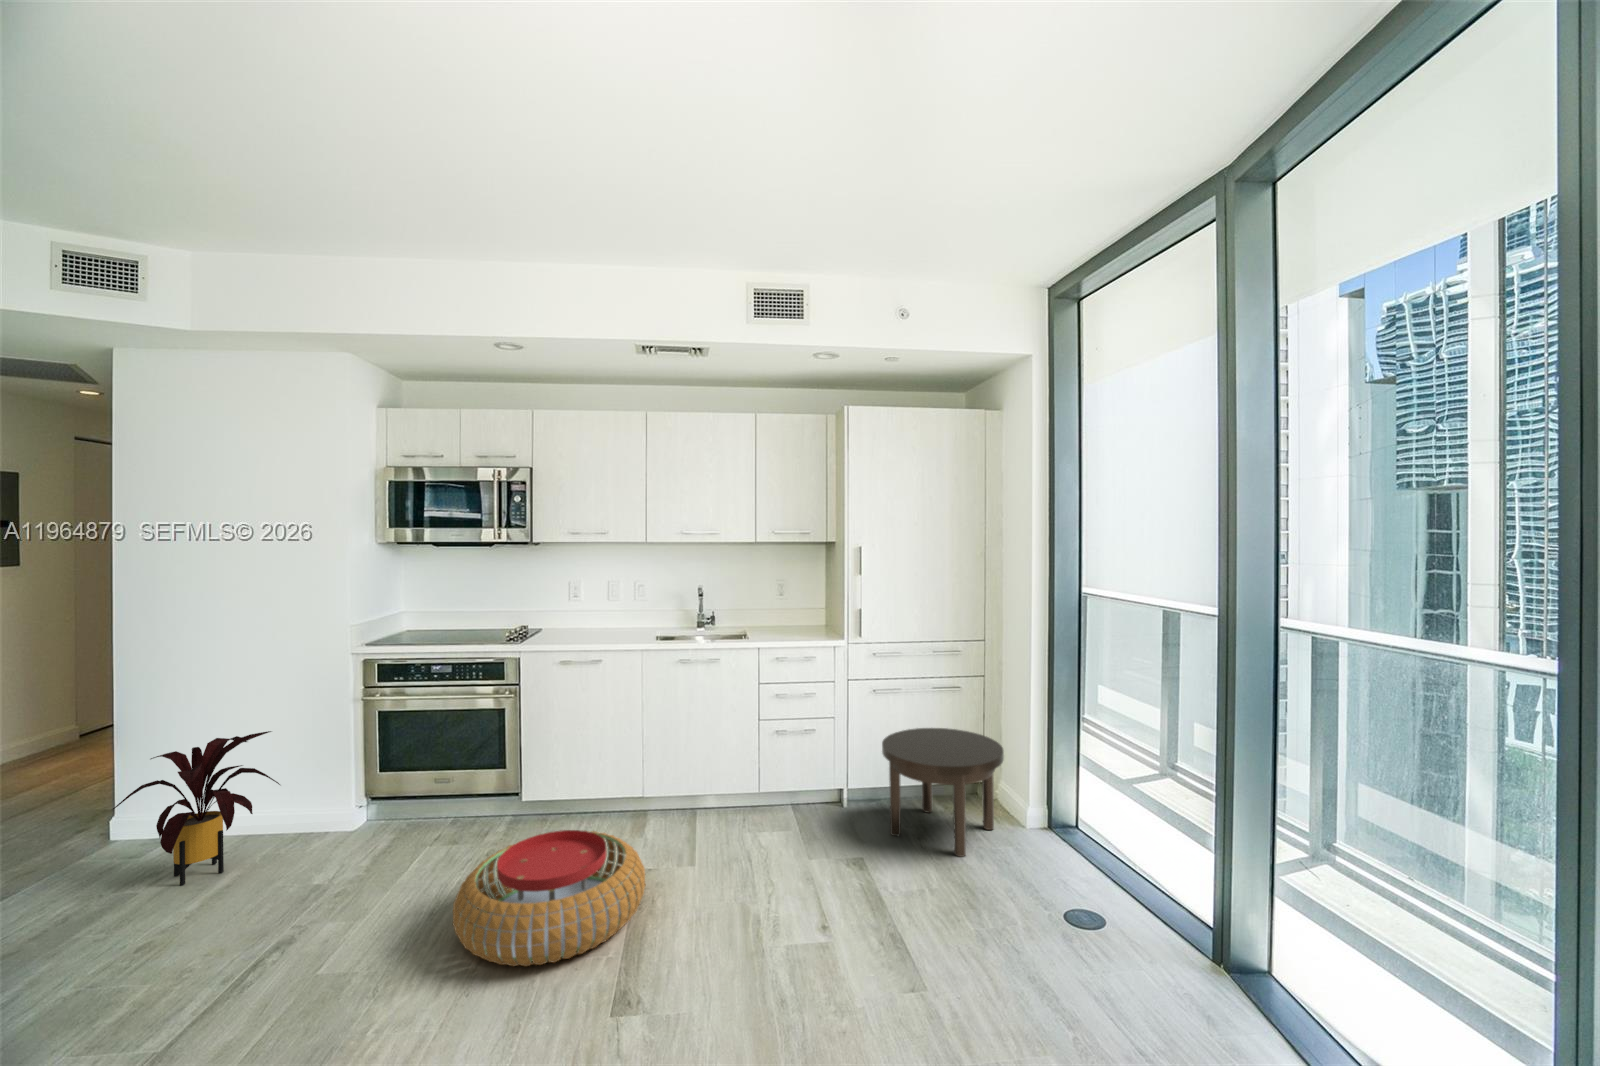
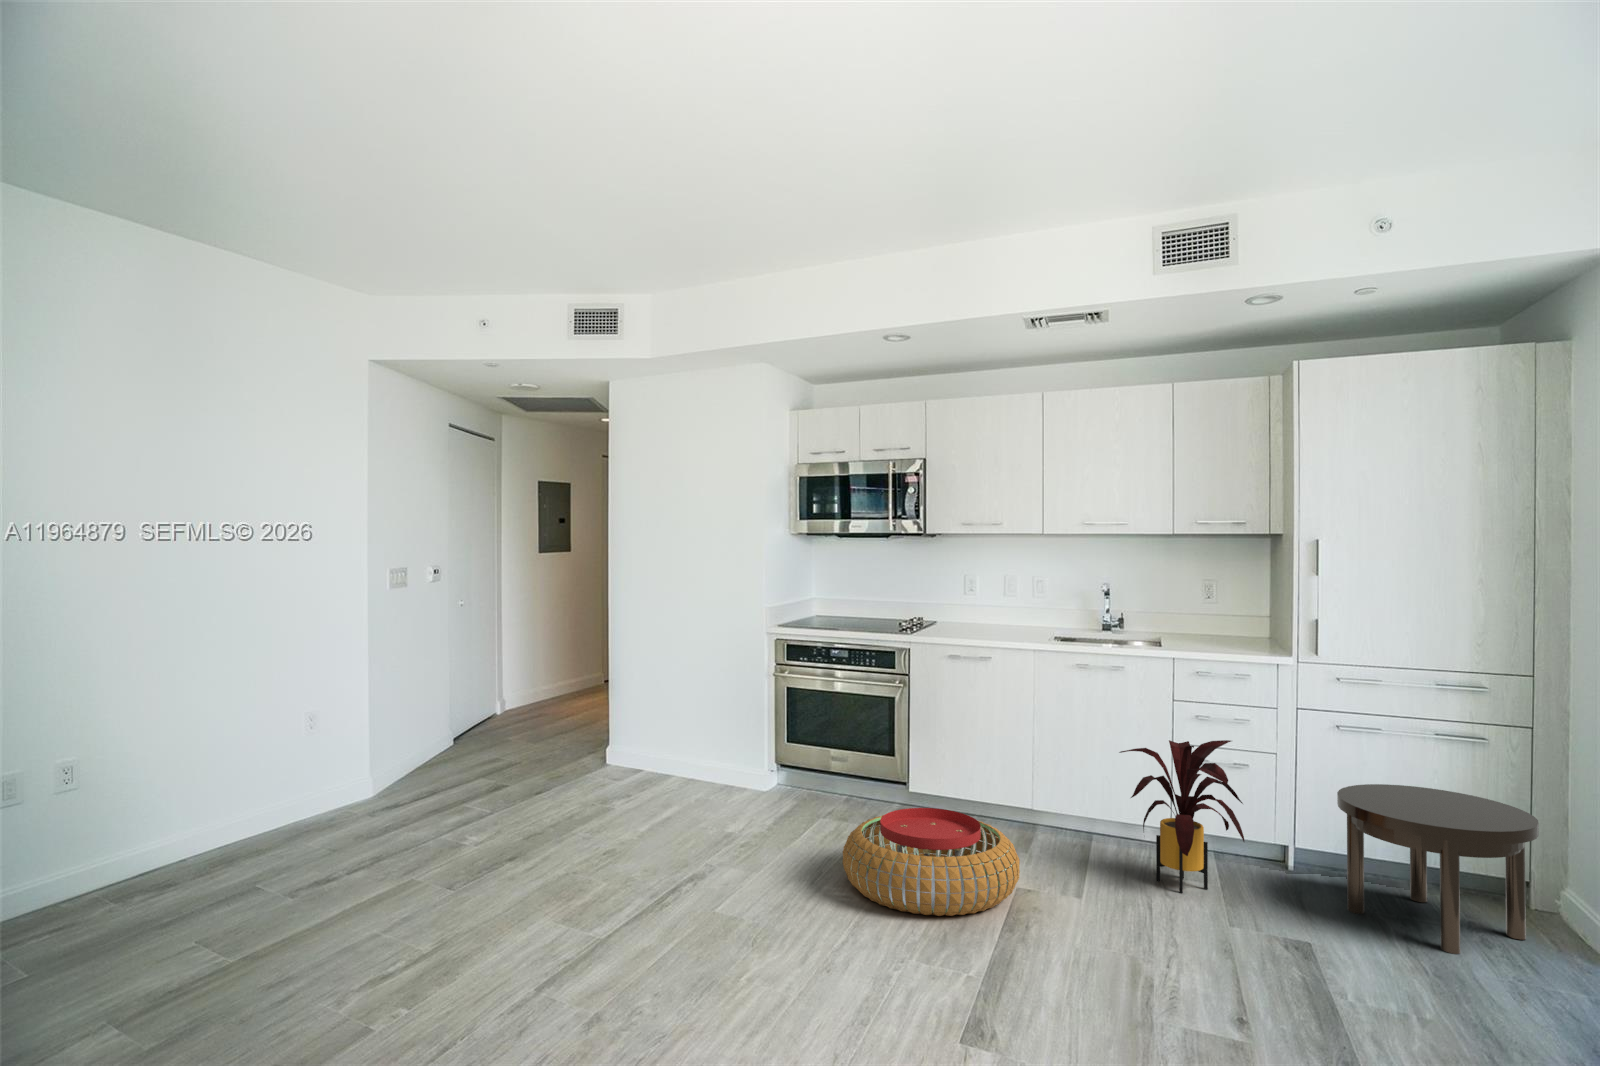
house plant: present [113,731,280,886] -> present [1119,740,1244,893]

